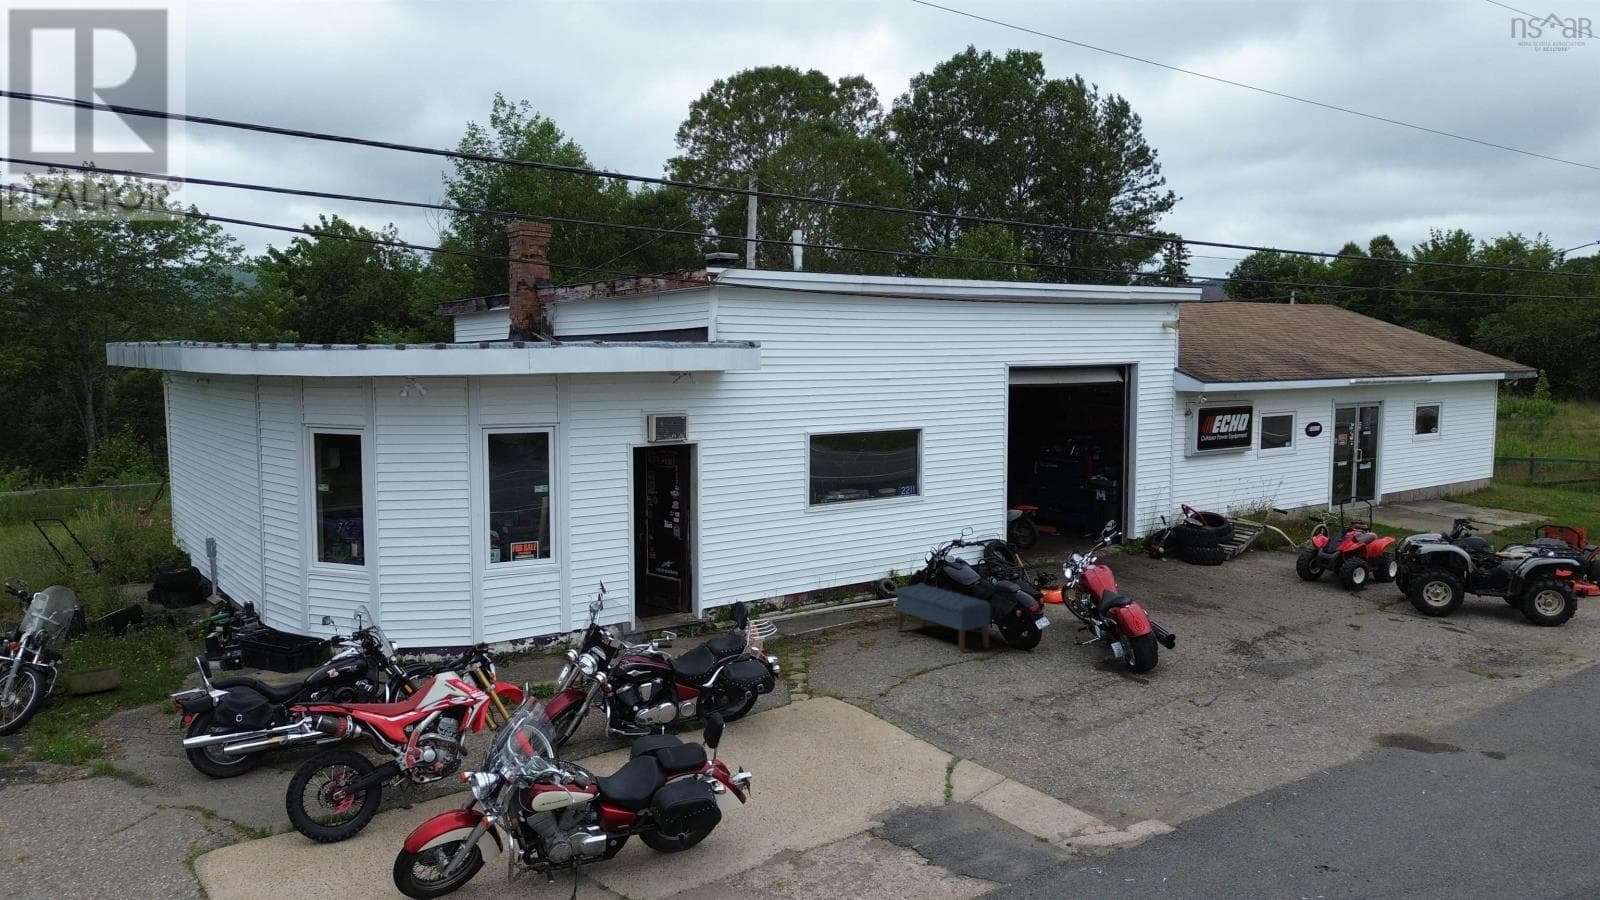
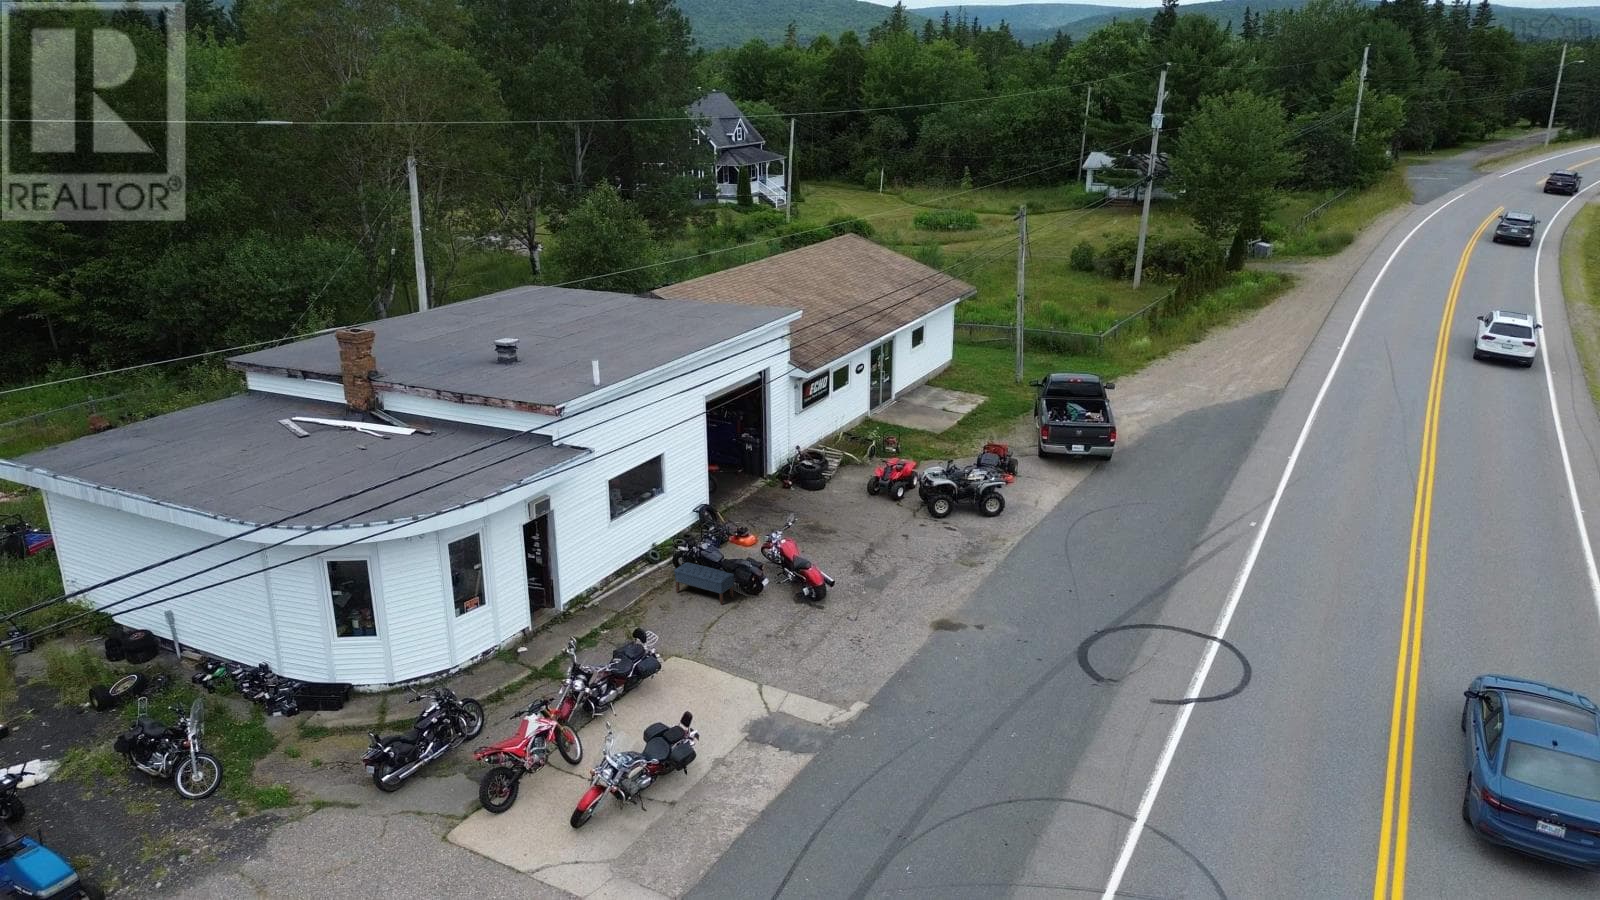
woven basket: present [62,665,121,693] -> none [214,738,252,764]

